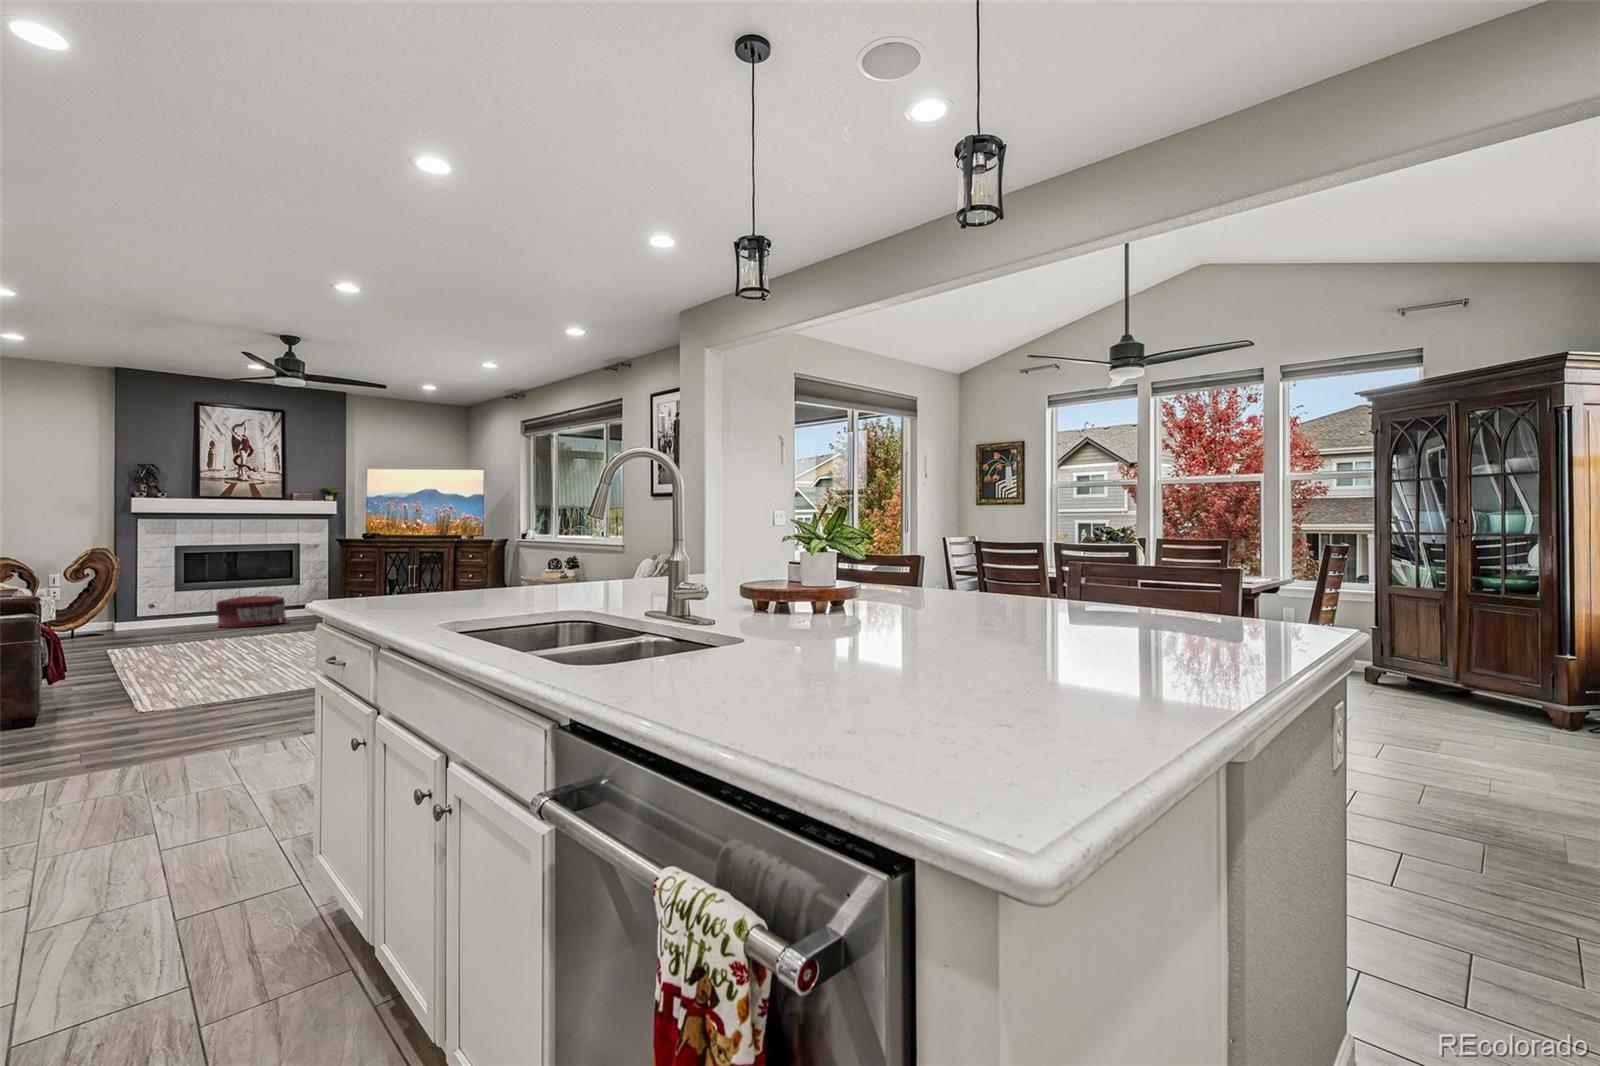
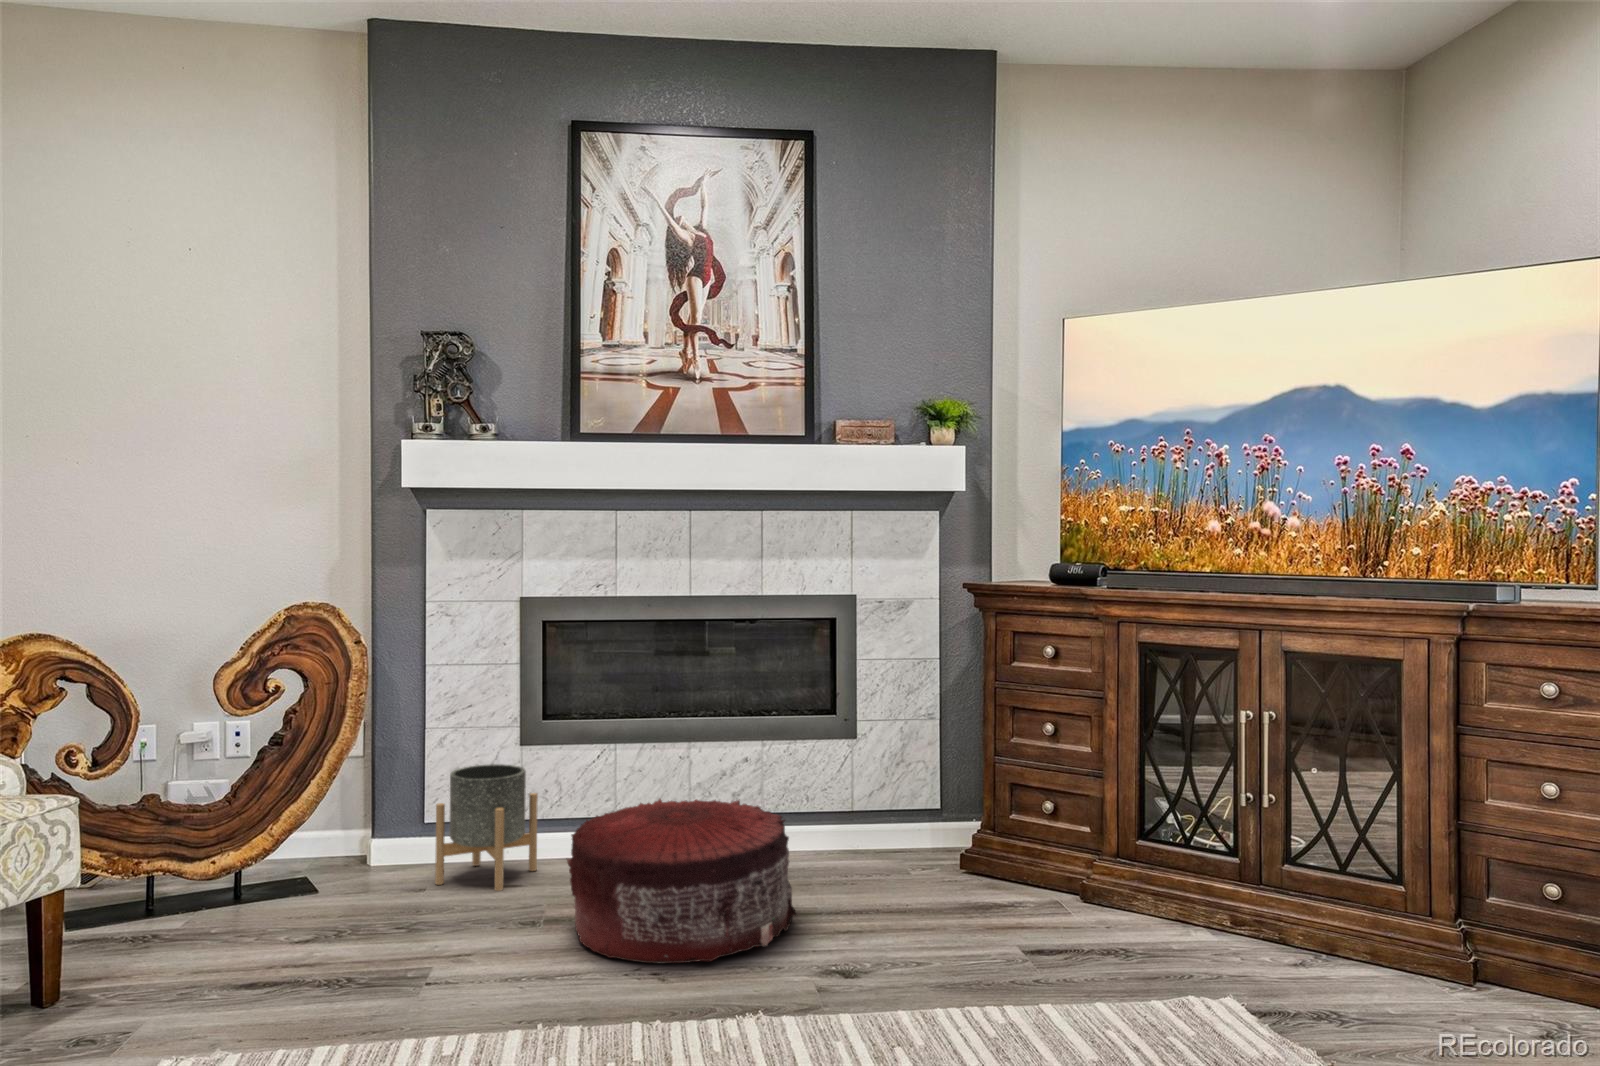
planter: none [153,596,188,629] -> present [435,764,538,891]

